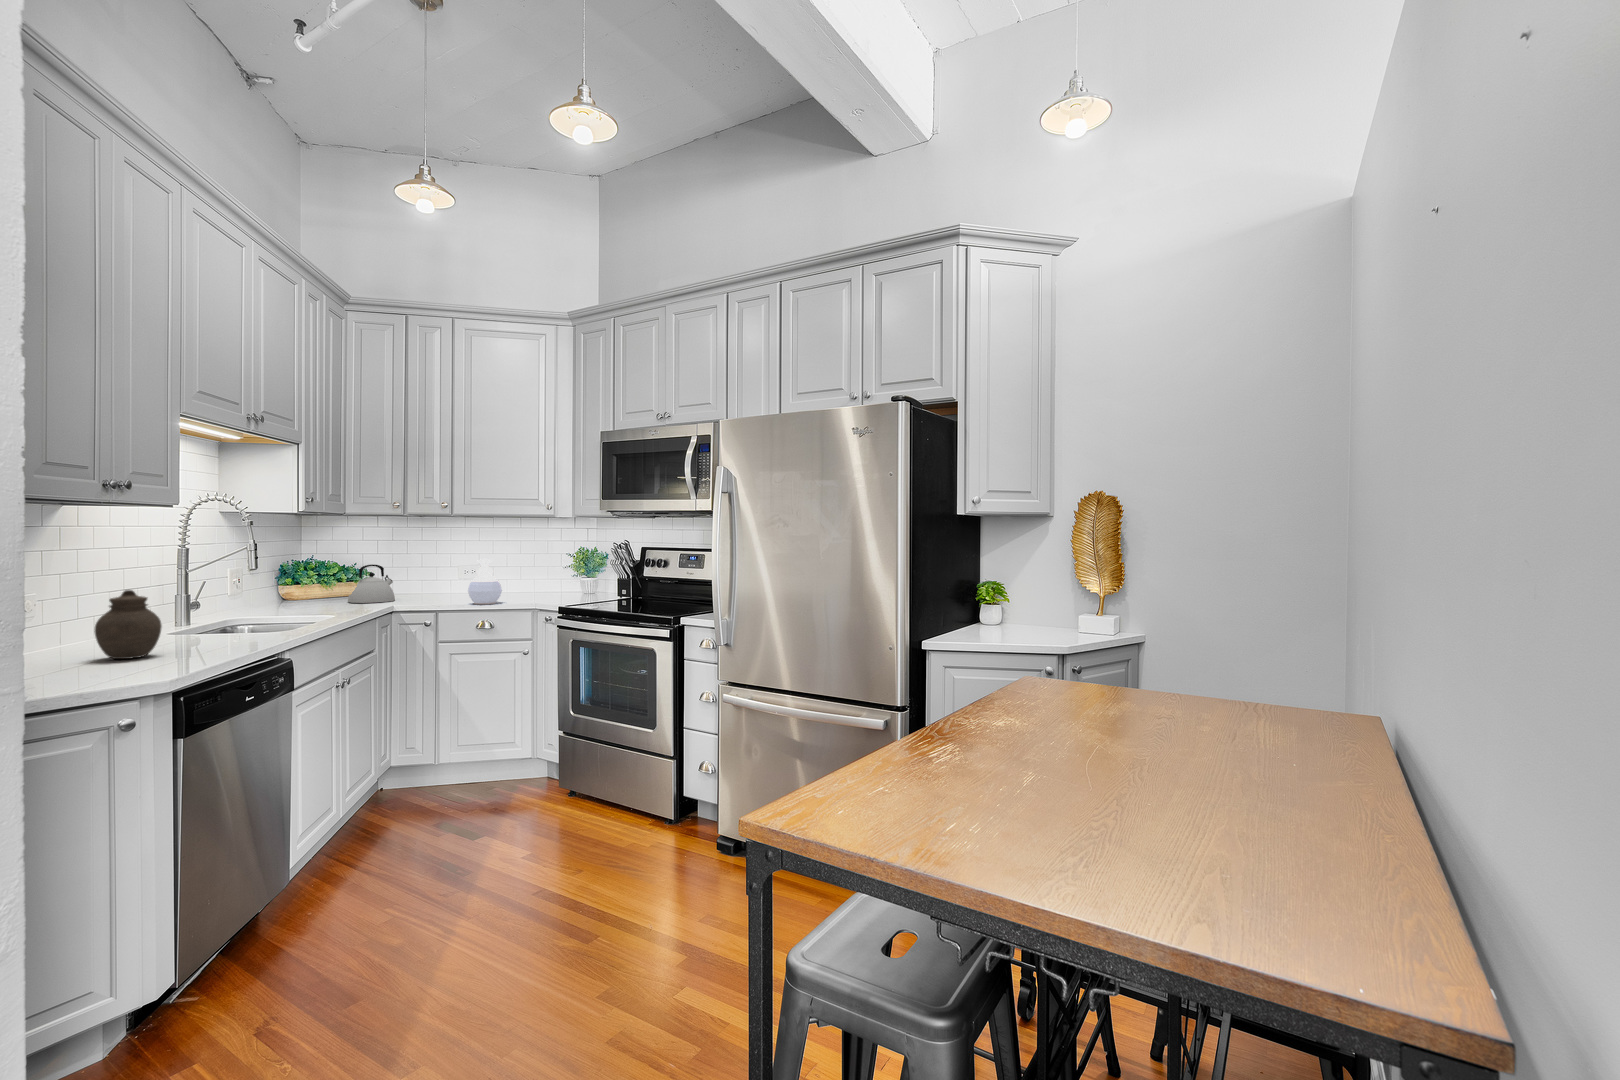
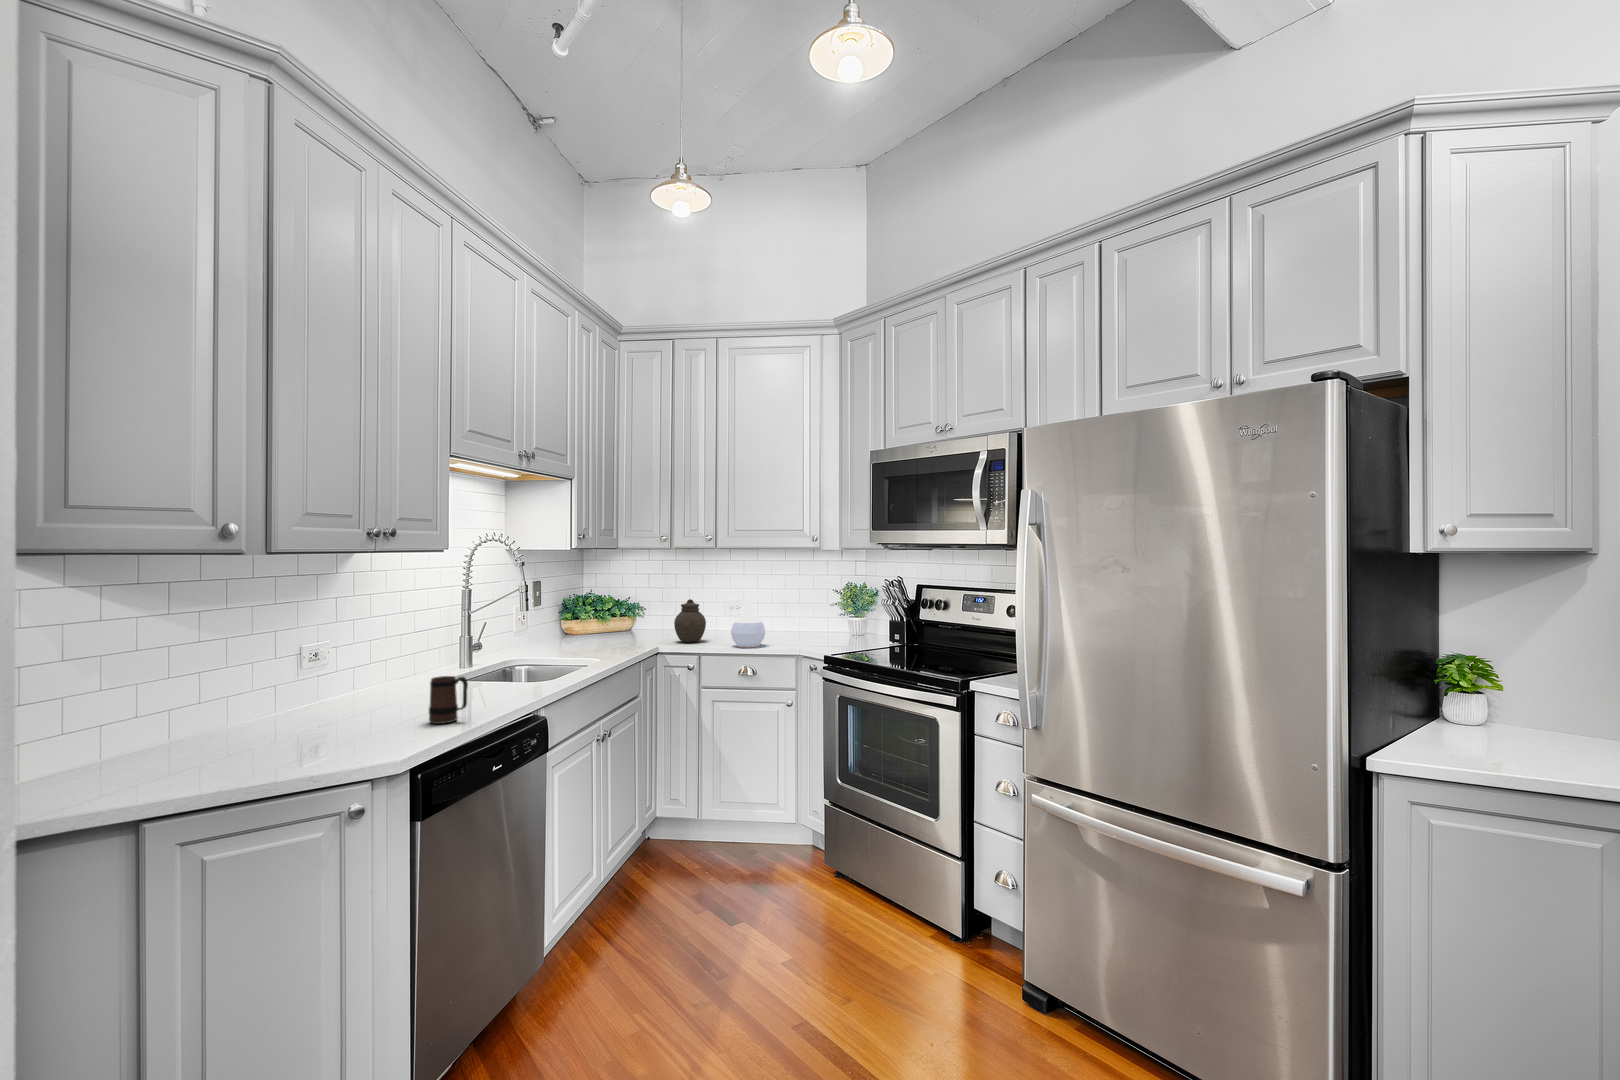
kettle: present [348,564,395,603] -> none [620,600,664,640]
jar: present [94,590,162,659] -> present [674,599,706,643]
mug: none [180,616,222,659] -> present [429,676,468,724]

